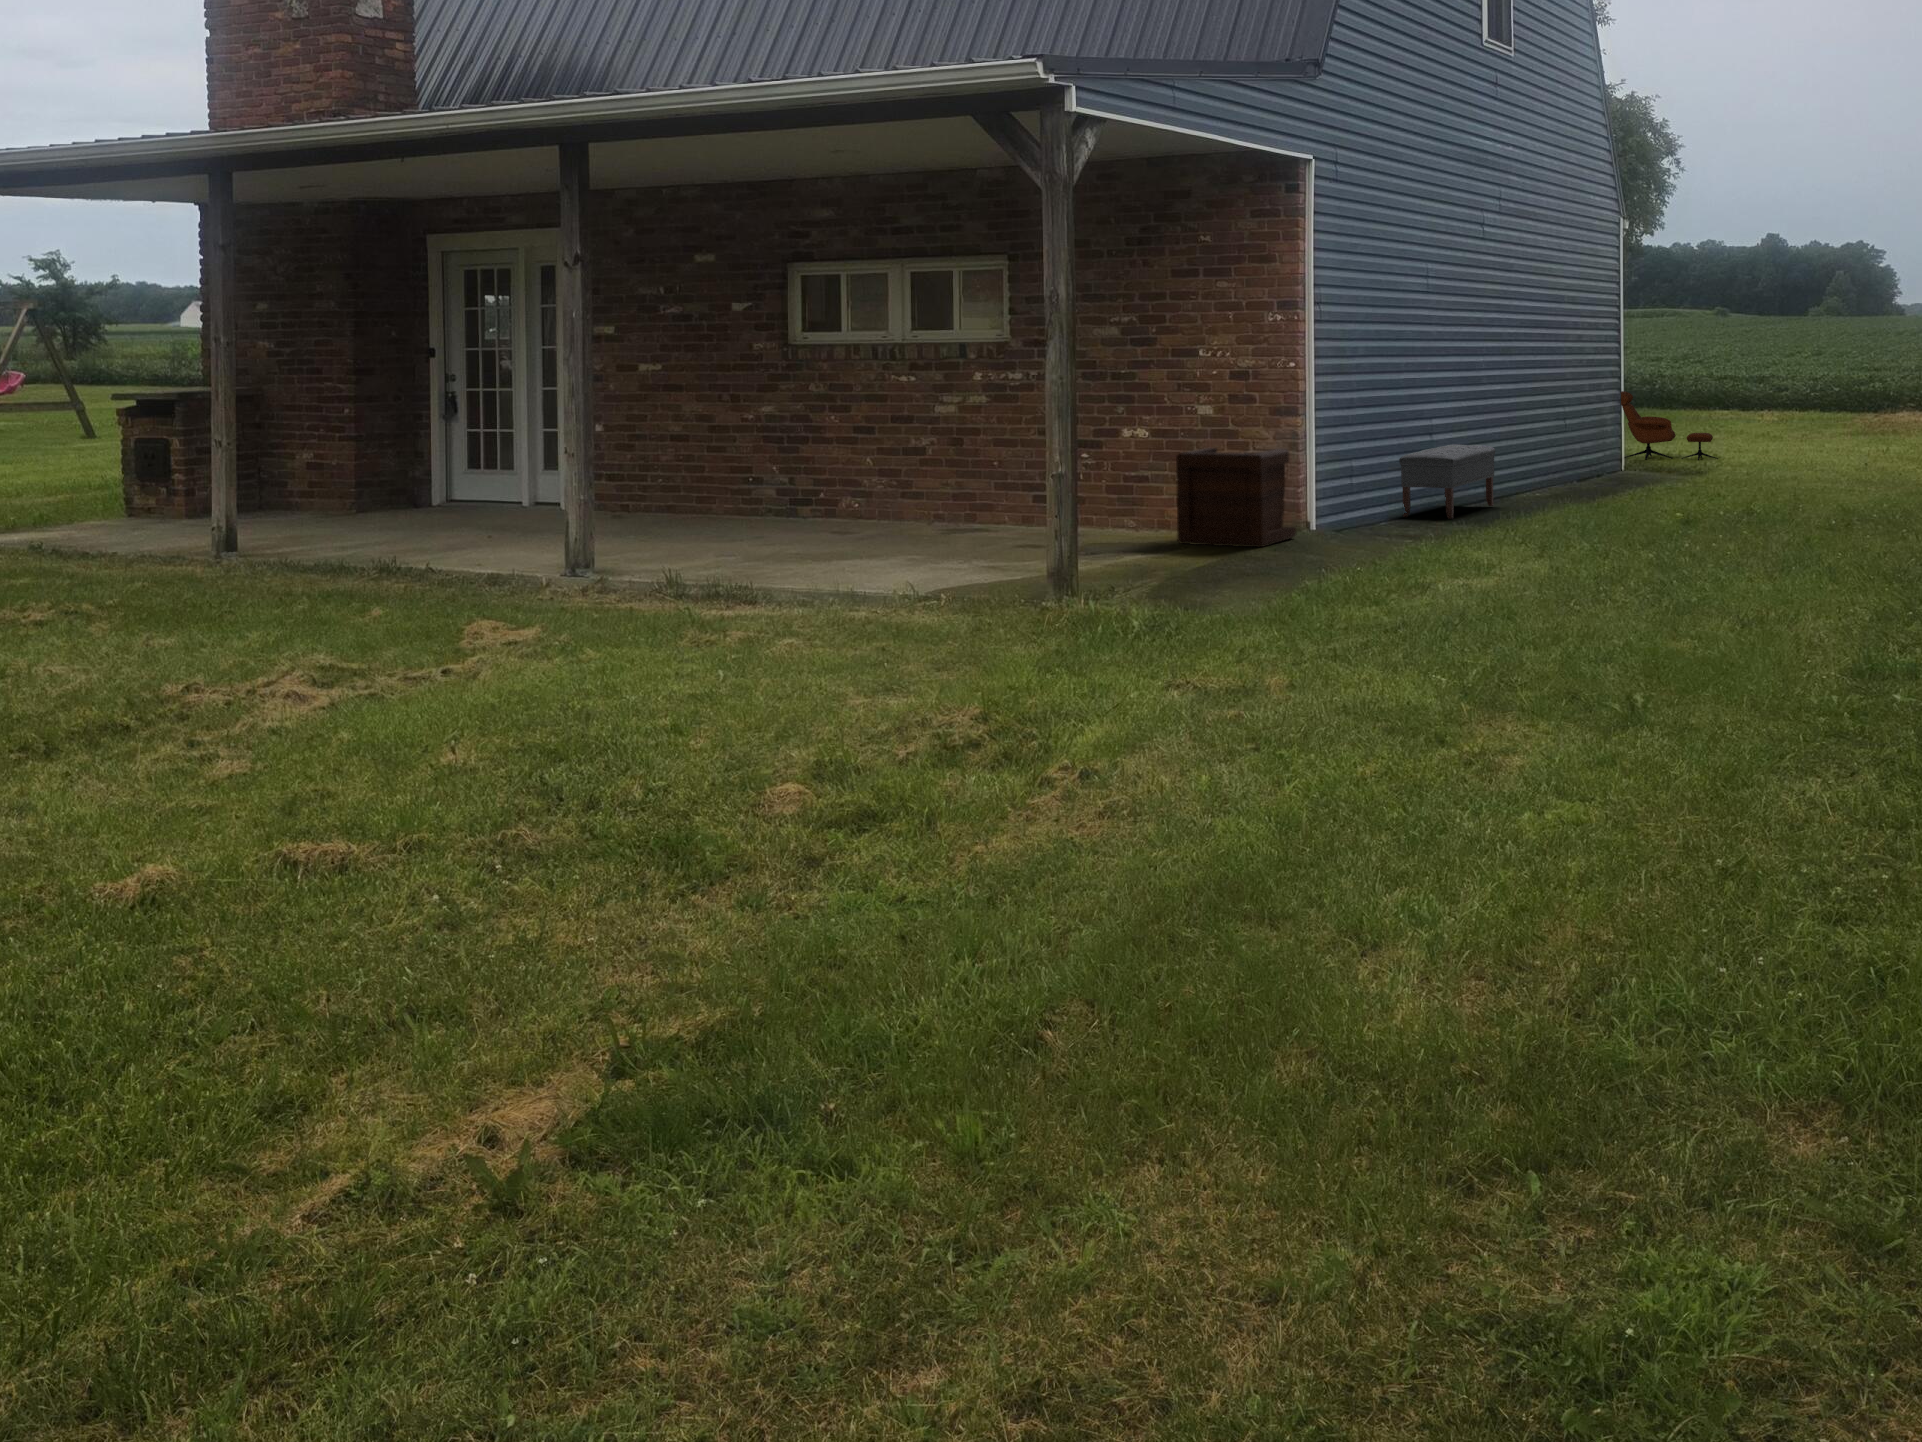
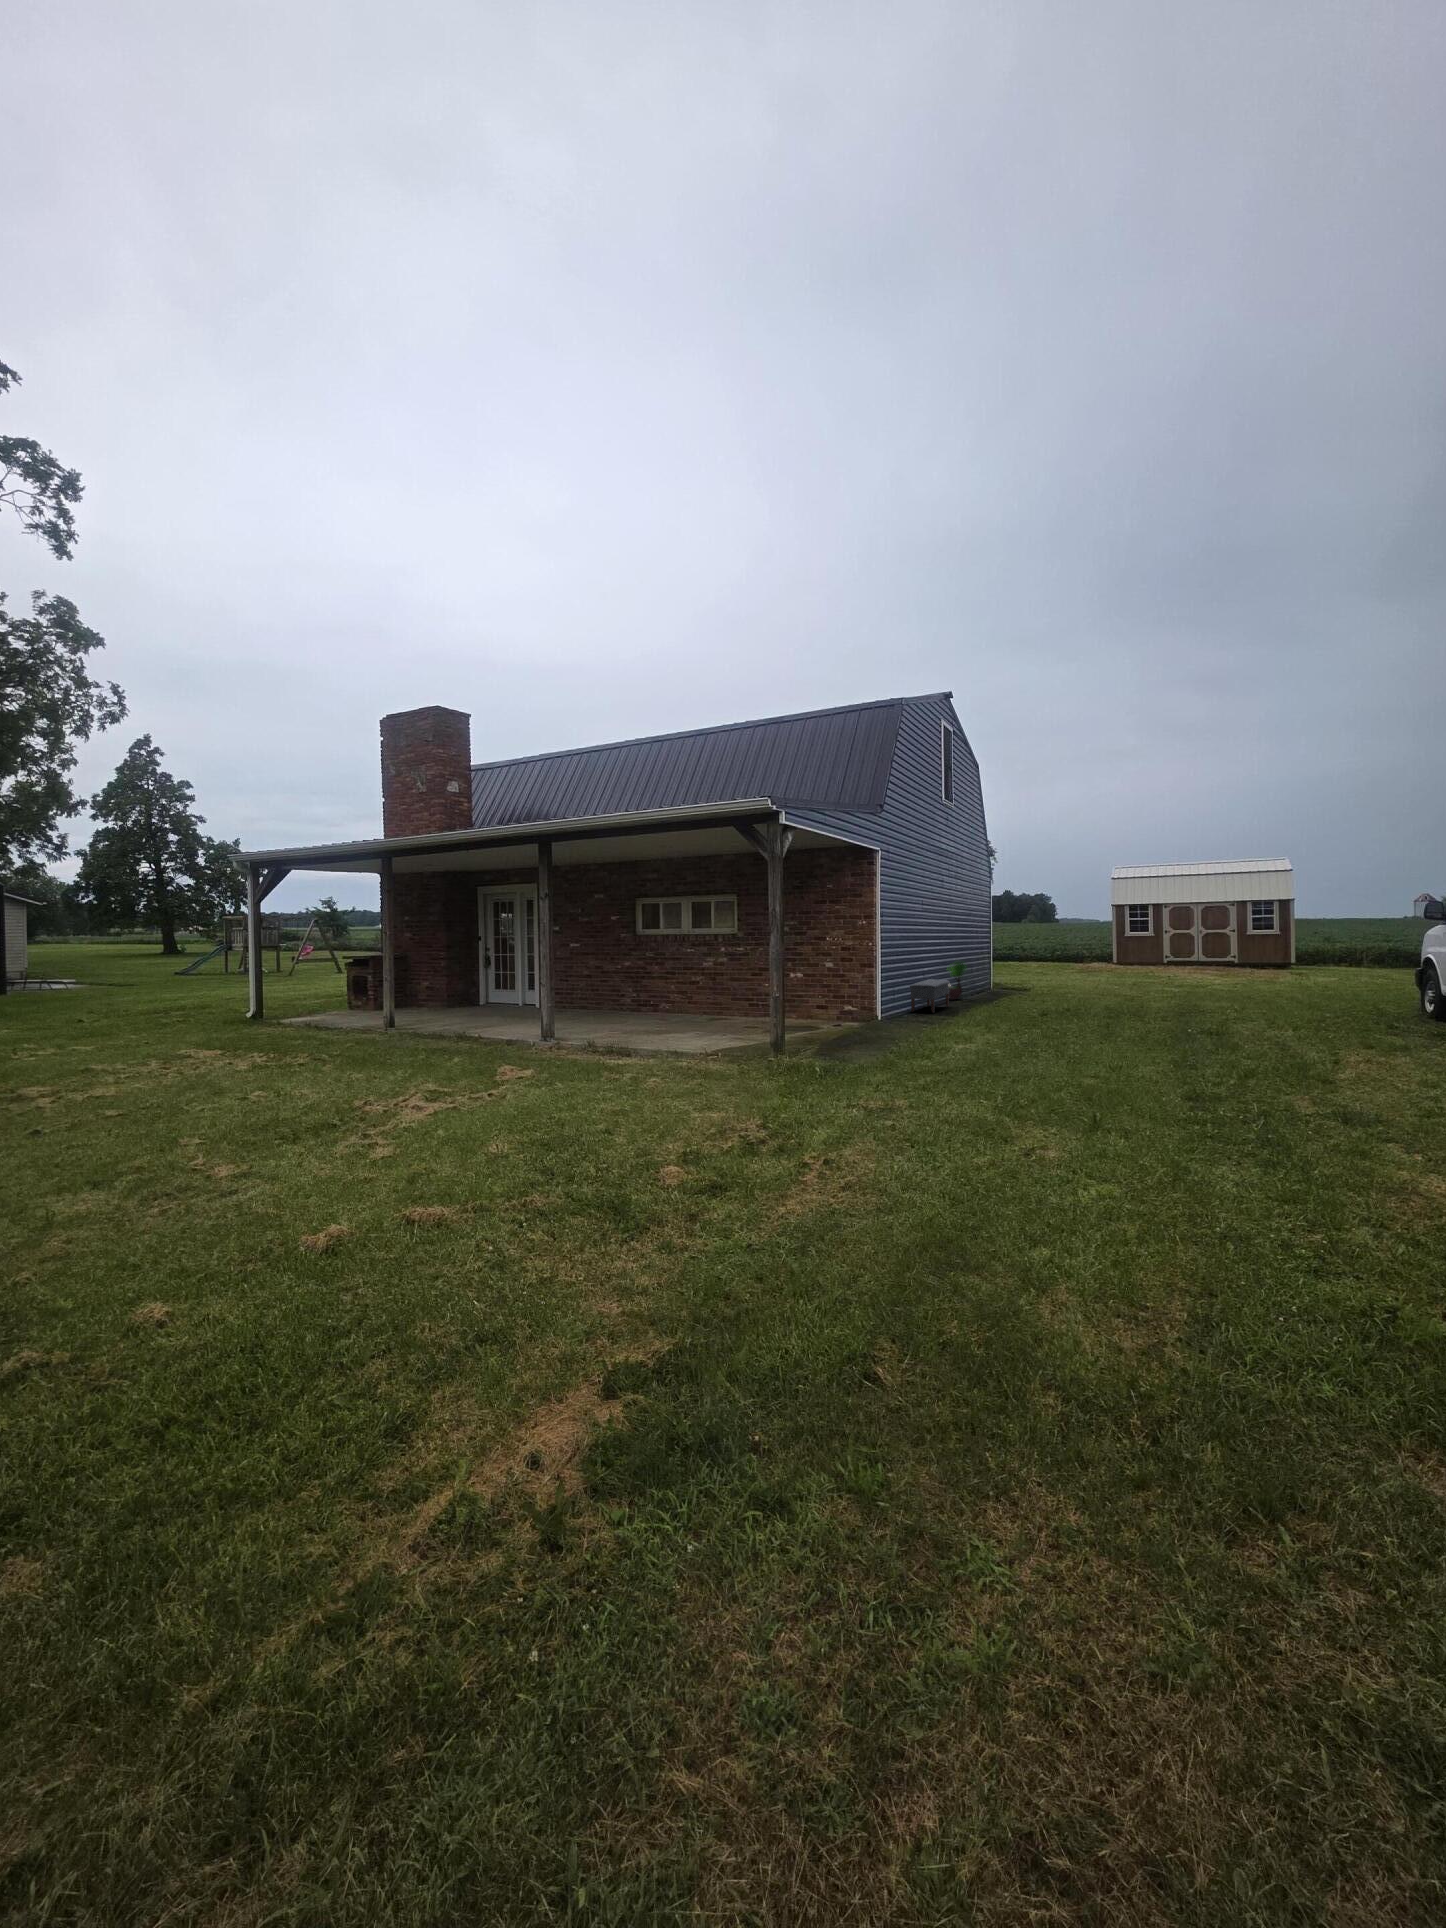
lounge chair: present [1621,391,1718,460] -> none [990,954,1033,984]
potted tree: none [1491,397,1545,493] -> present [949,963,967,1000]
wooden crate: present [1176,448,1296,547] -> none [816,982,869,1028]

